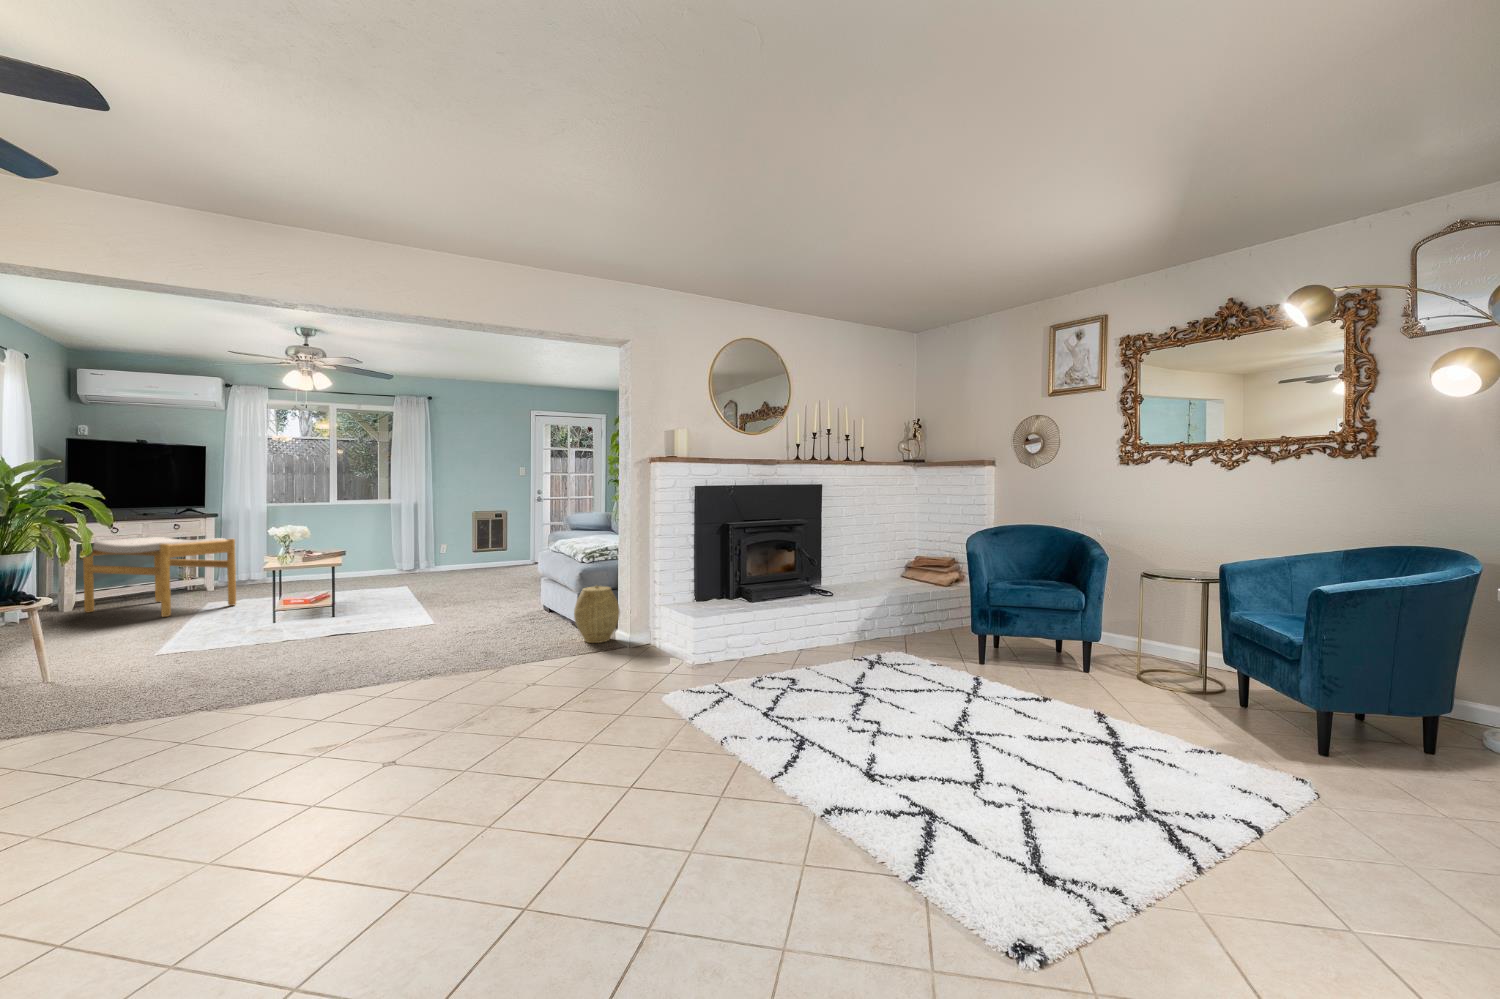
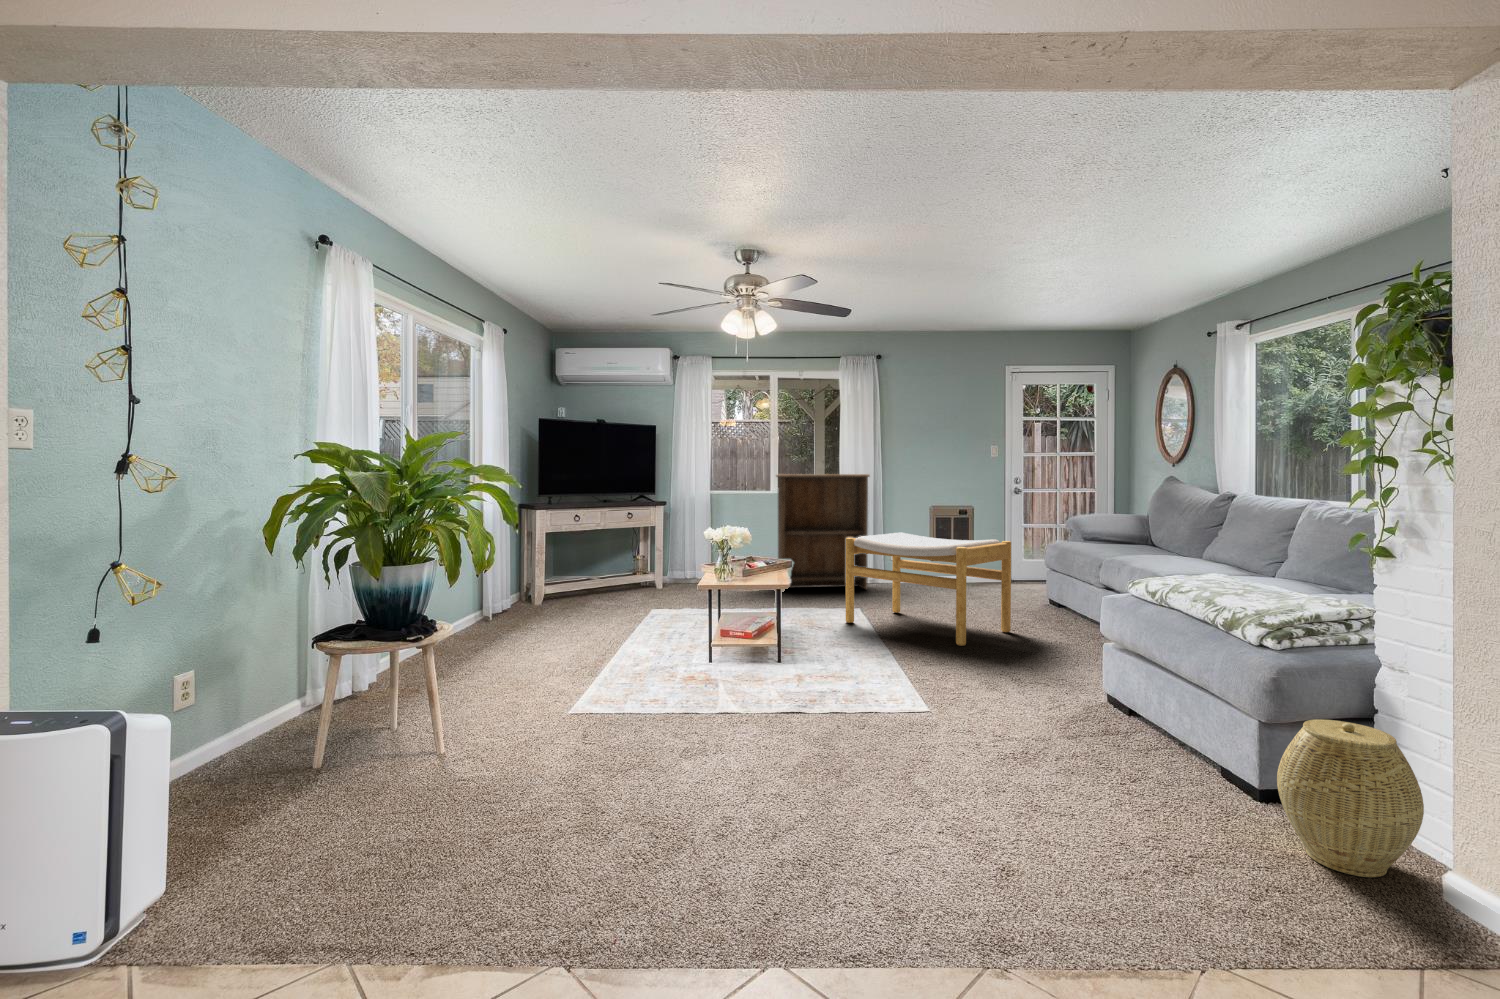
bookshelf: none [333,490,417,583] -> present [776,474,870,589]
footstool: present [83,537,236,617] -> present [846,533,1011,646]

